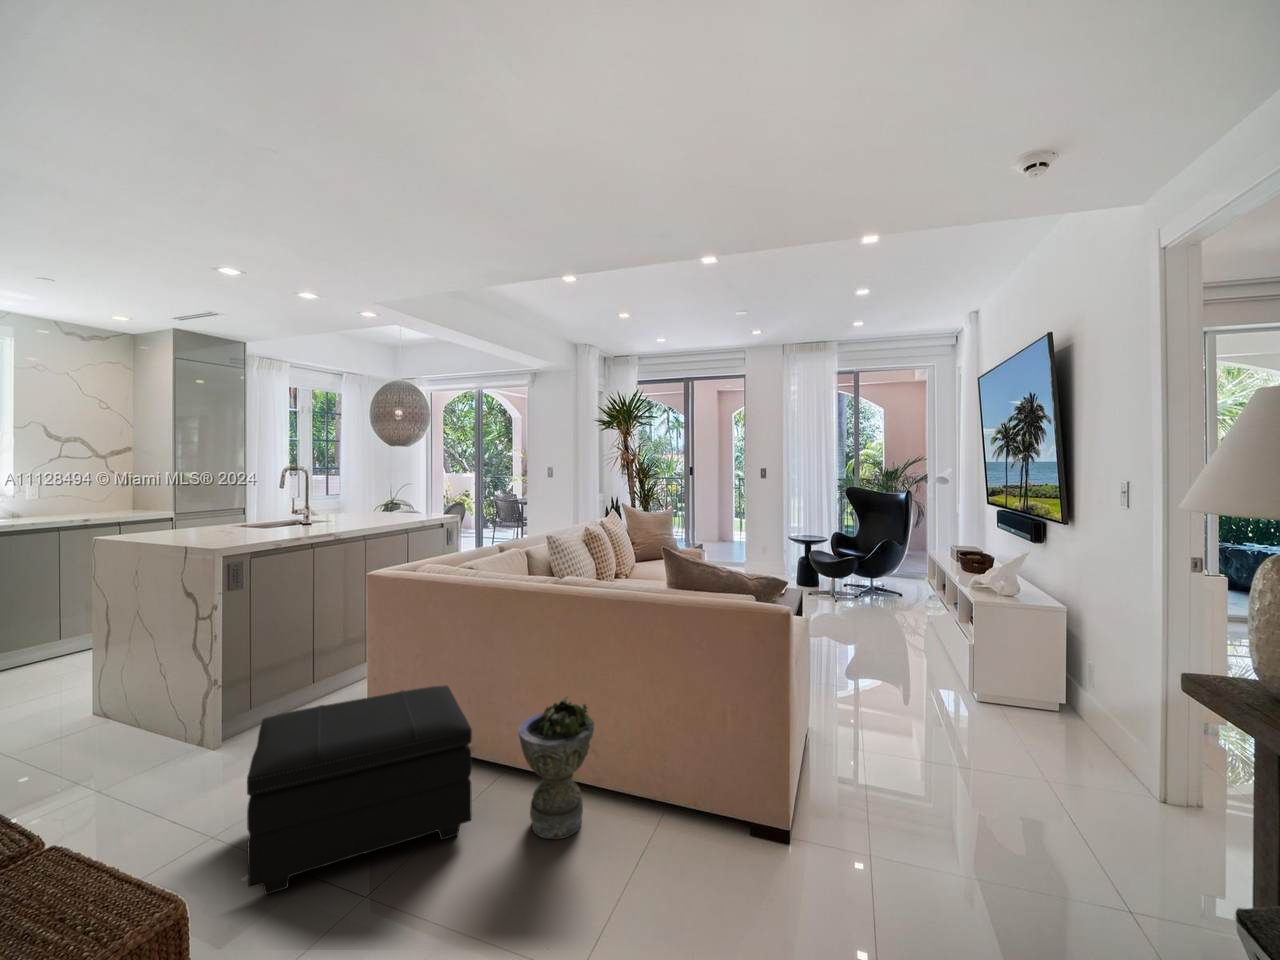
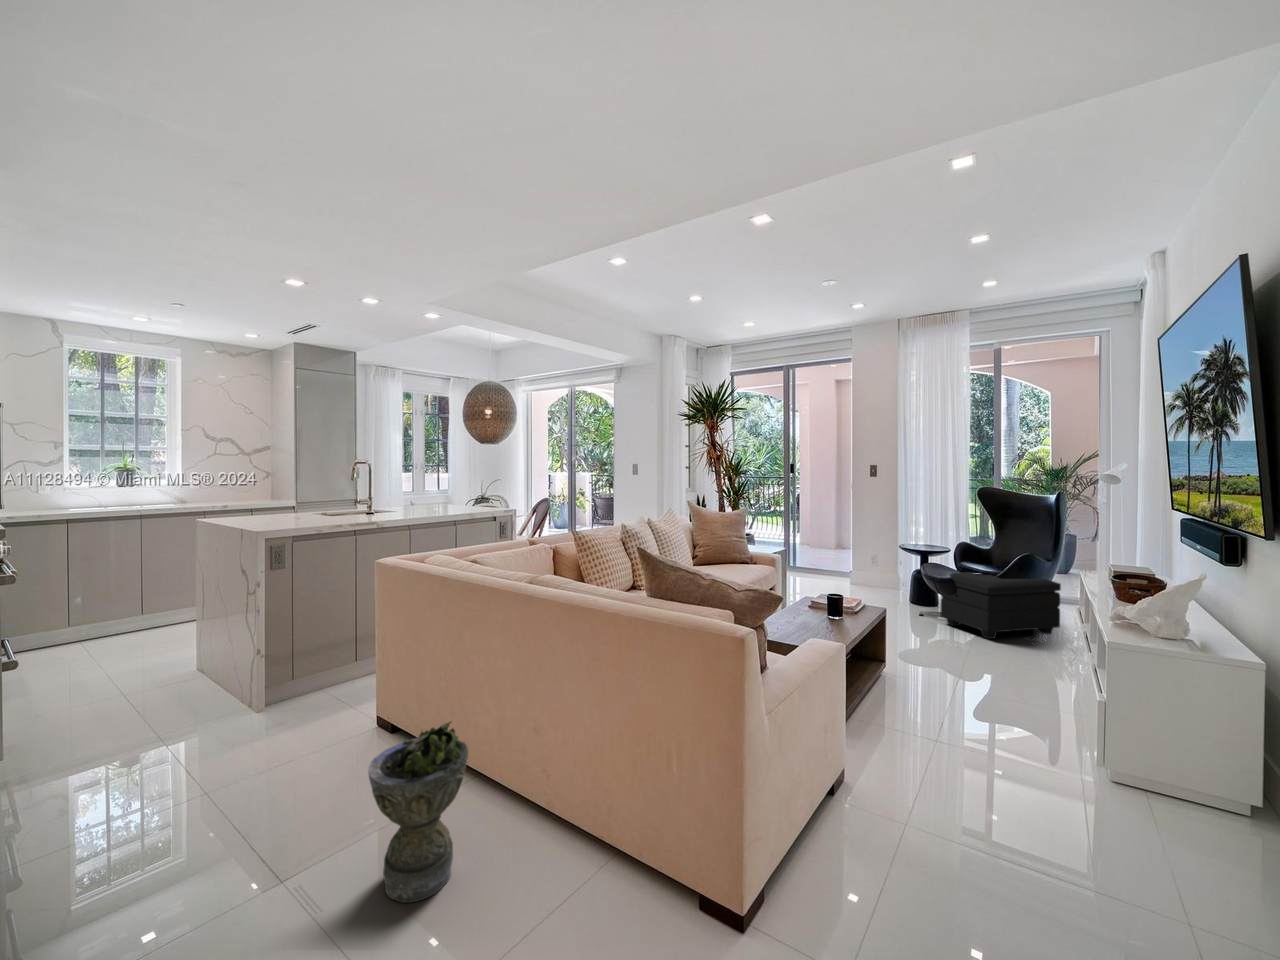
footstool: present [247,685,472,894] -> present [941,571,1061,639]

